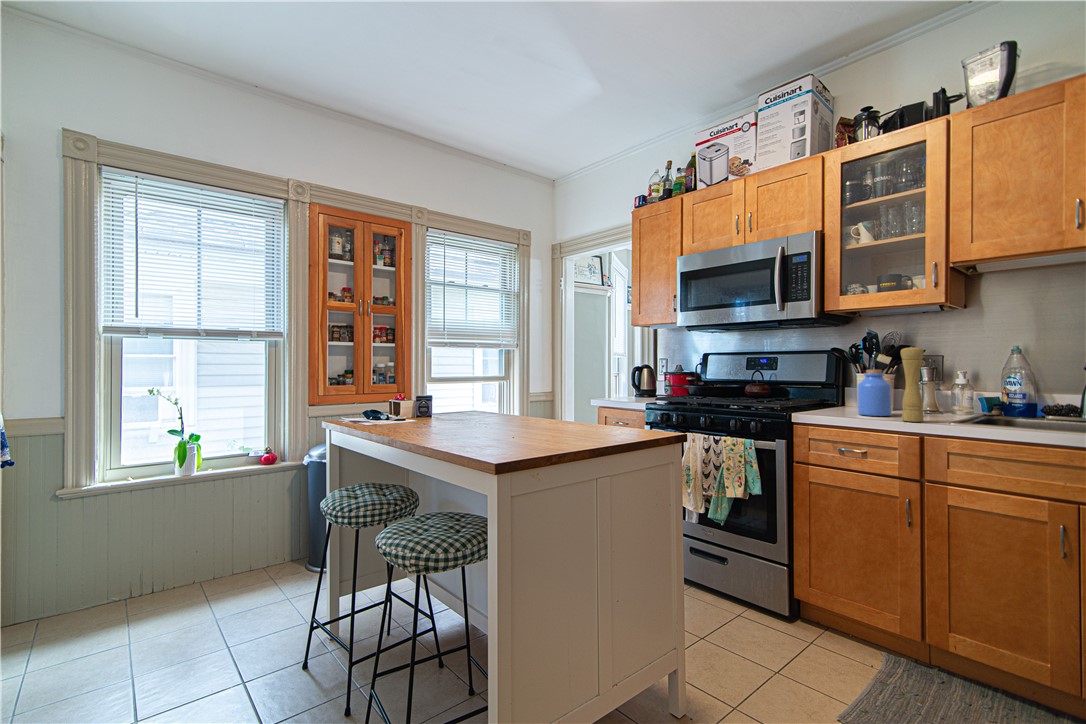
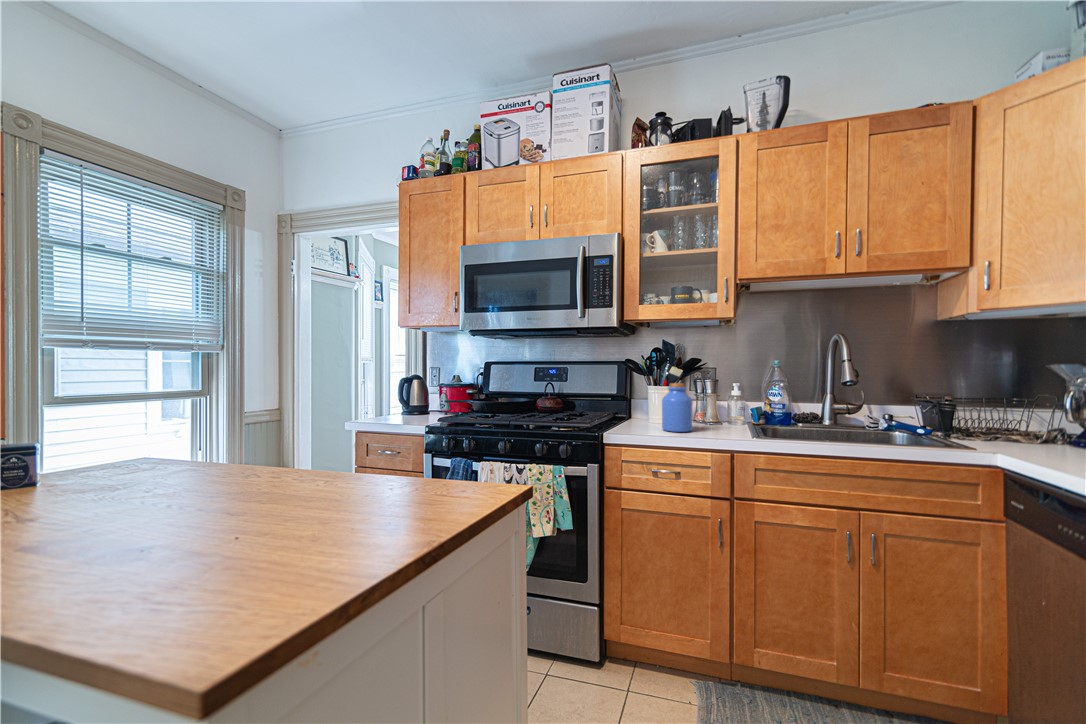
pepper mill: present [901,346,924,422] -> none [709,360,730,438]

